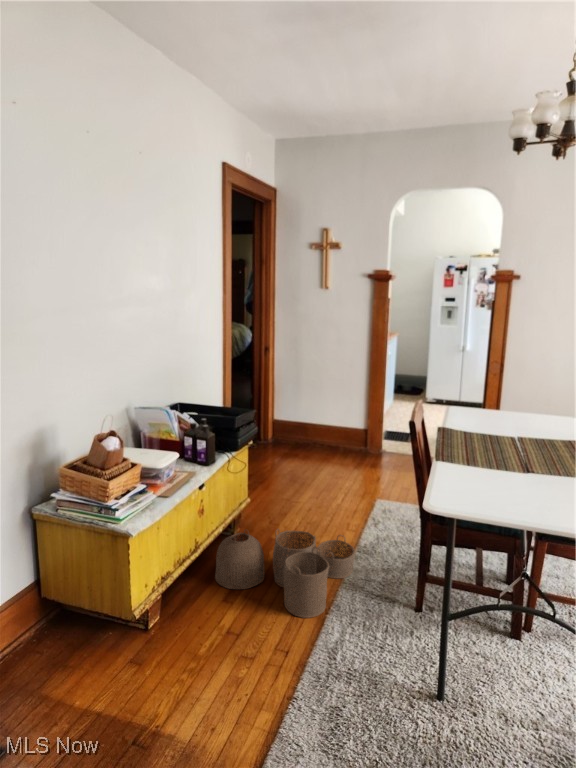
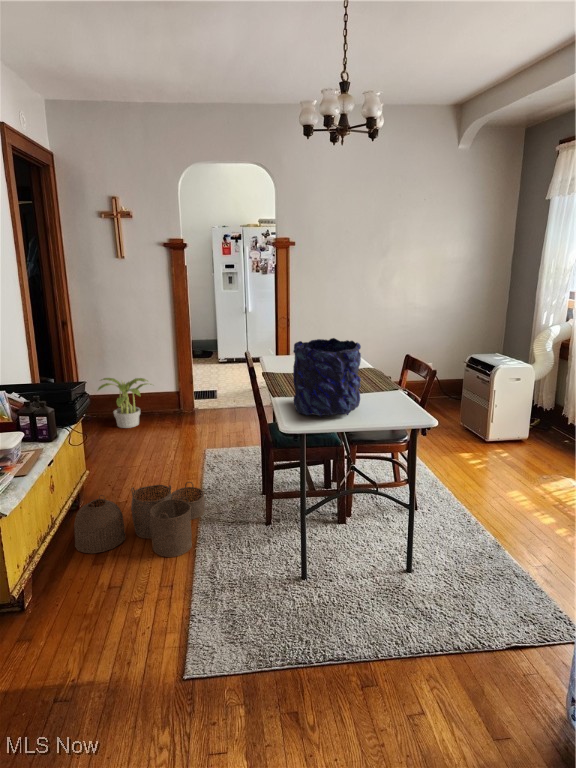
vase: none [454,401,553,506] -> present [293,338,361,417]
potted plant: none [284,406,342,459] -> present [98,378,151,428]

